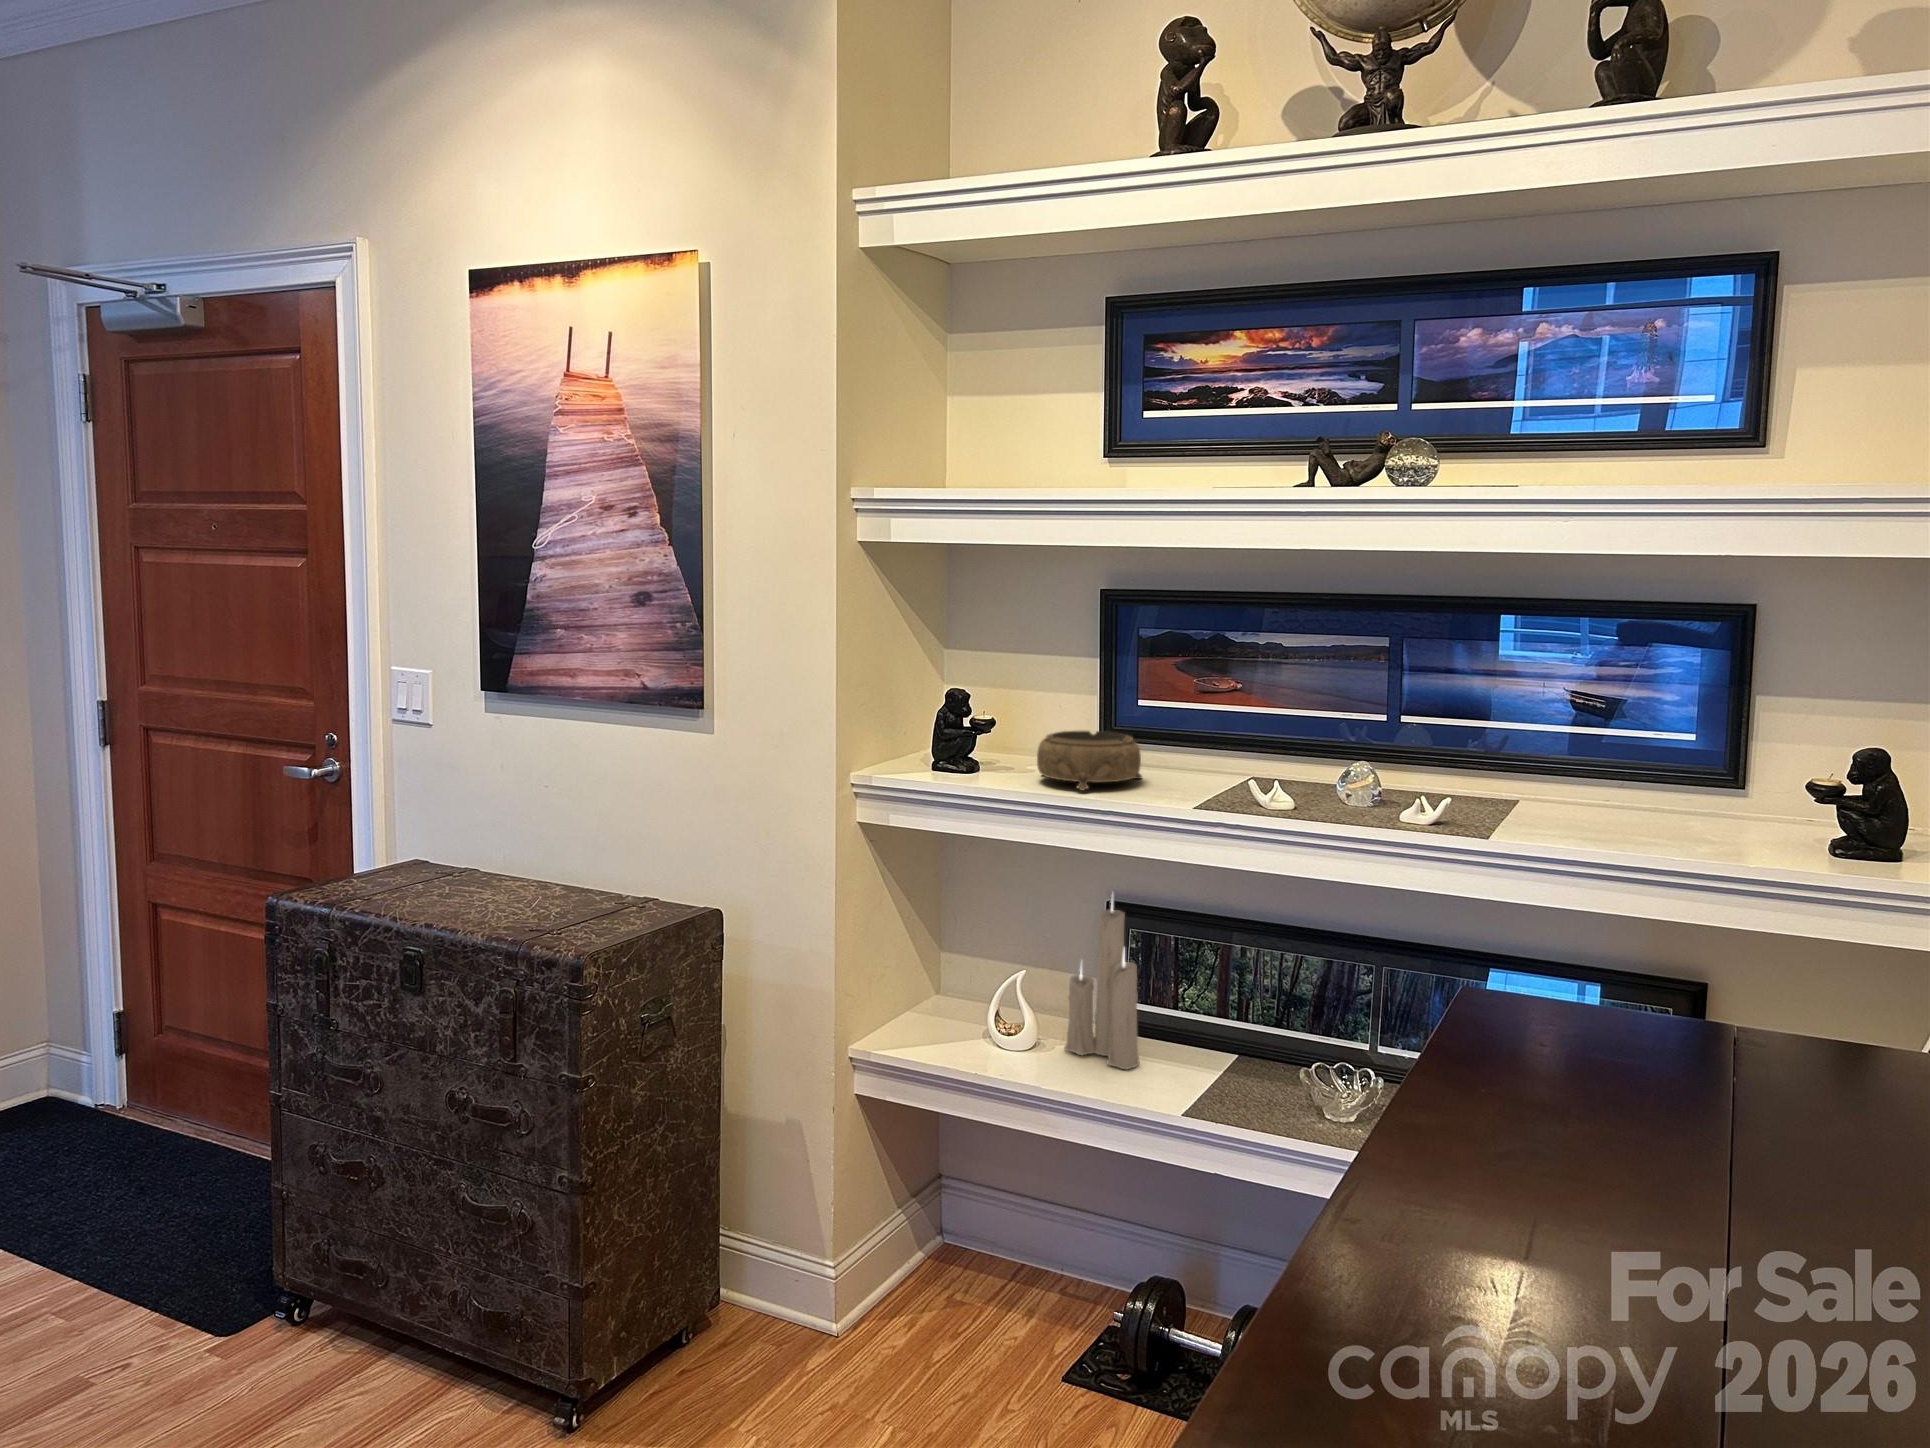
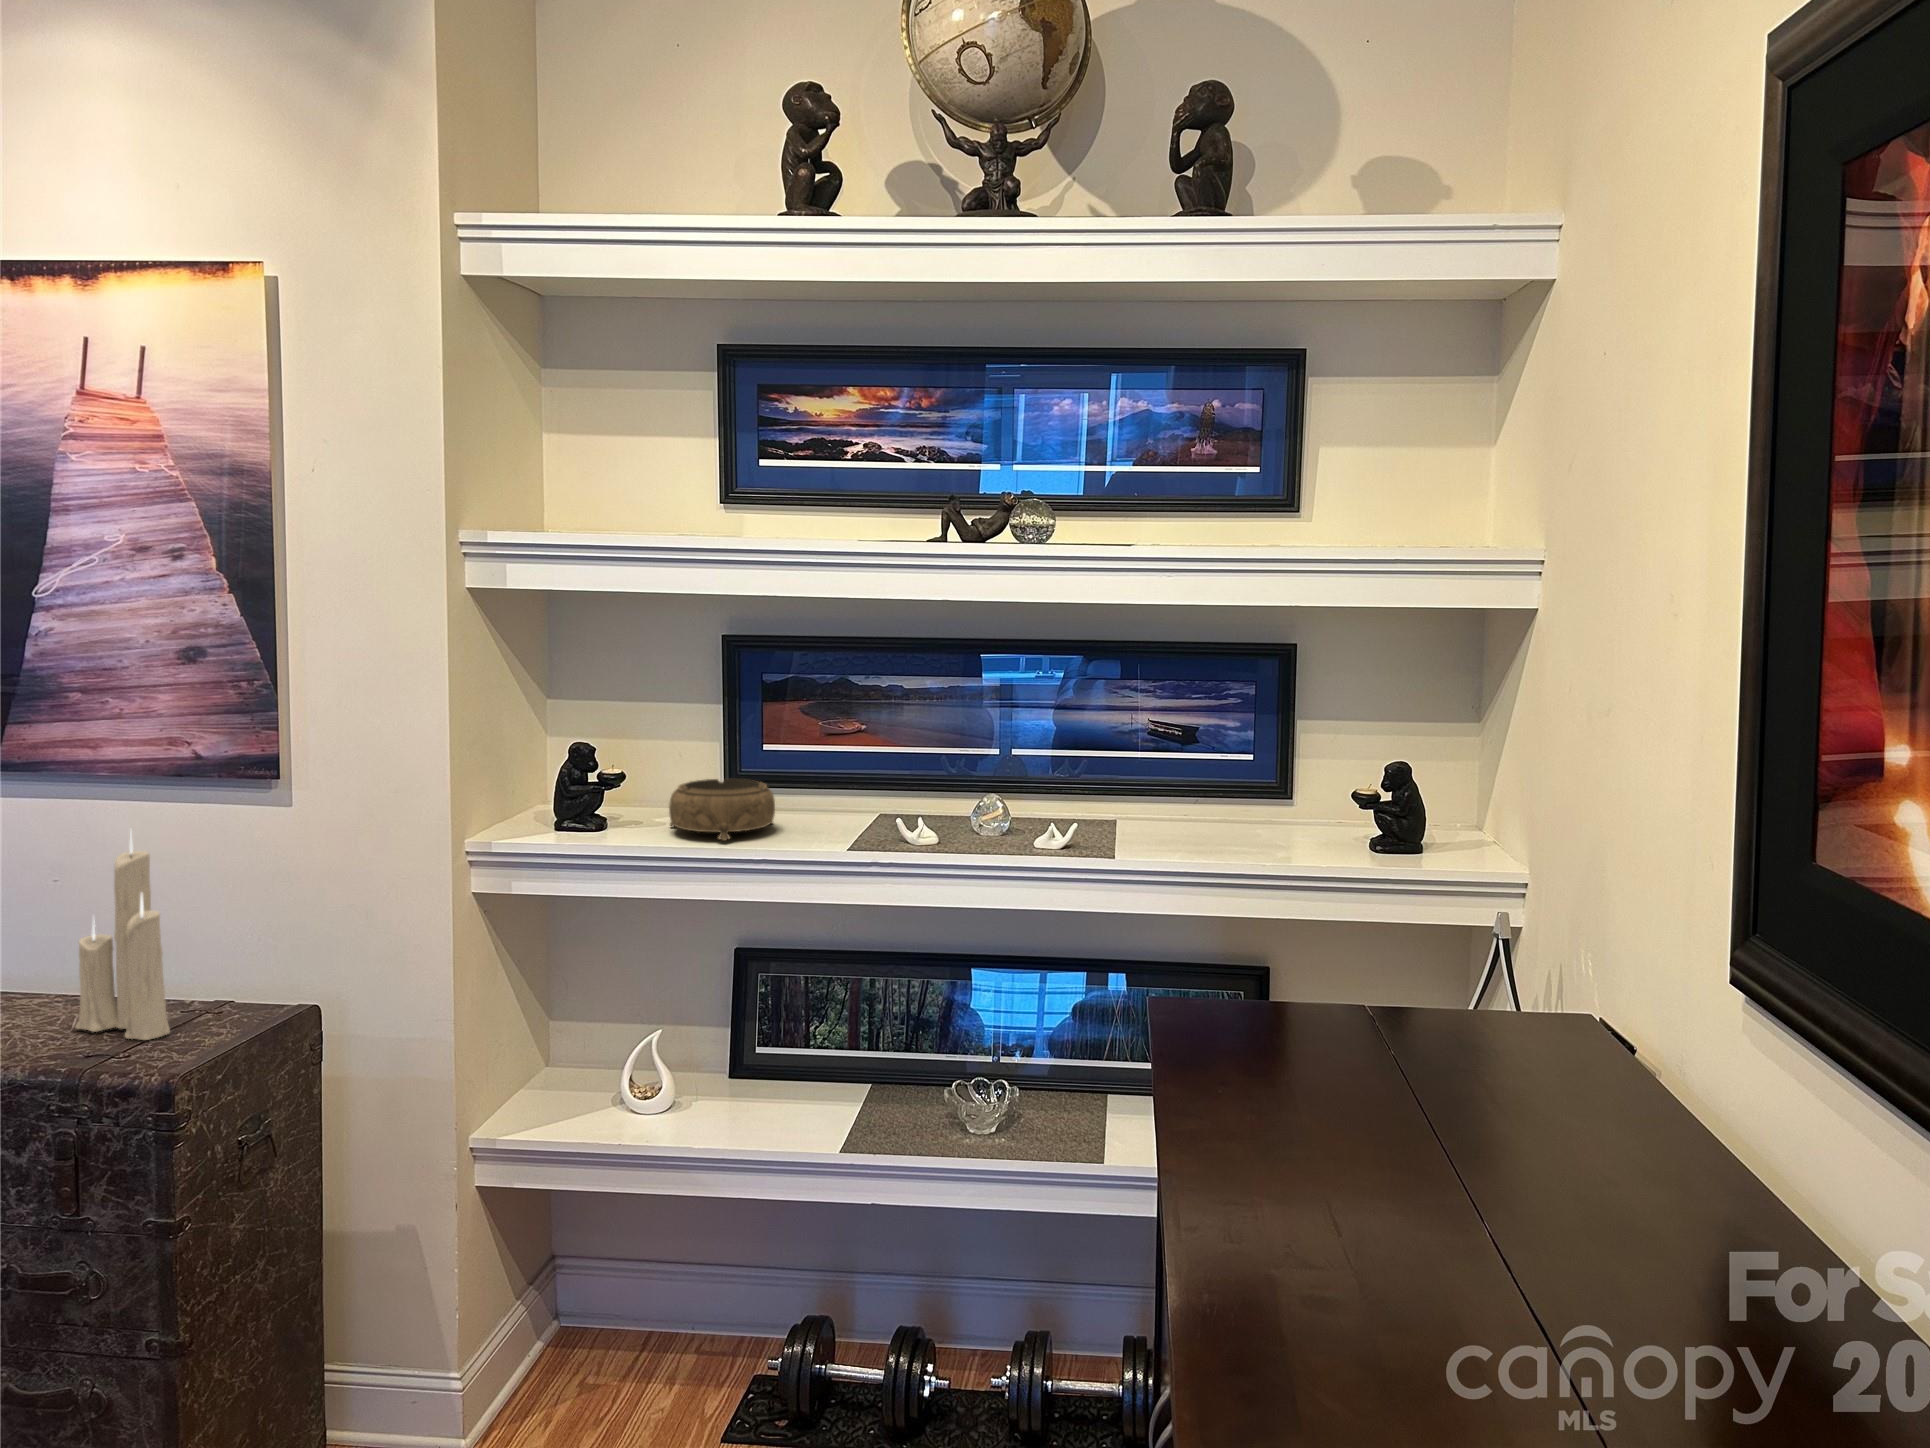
candle: present [1064,901,1140,1069] -> present [76,835,170,1040]

